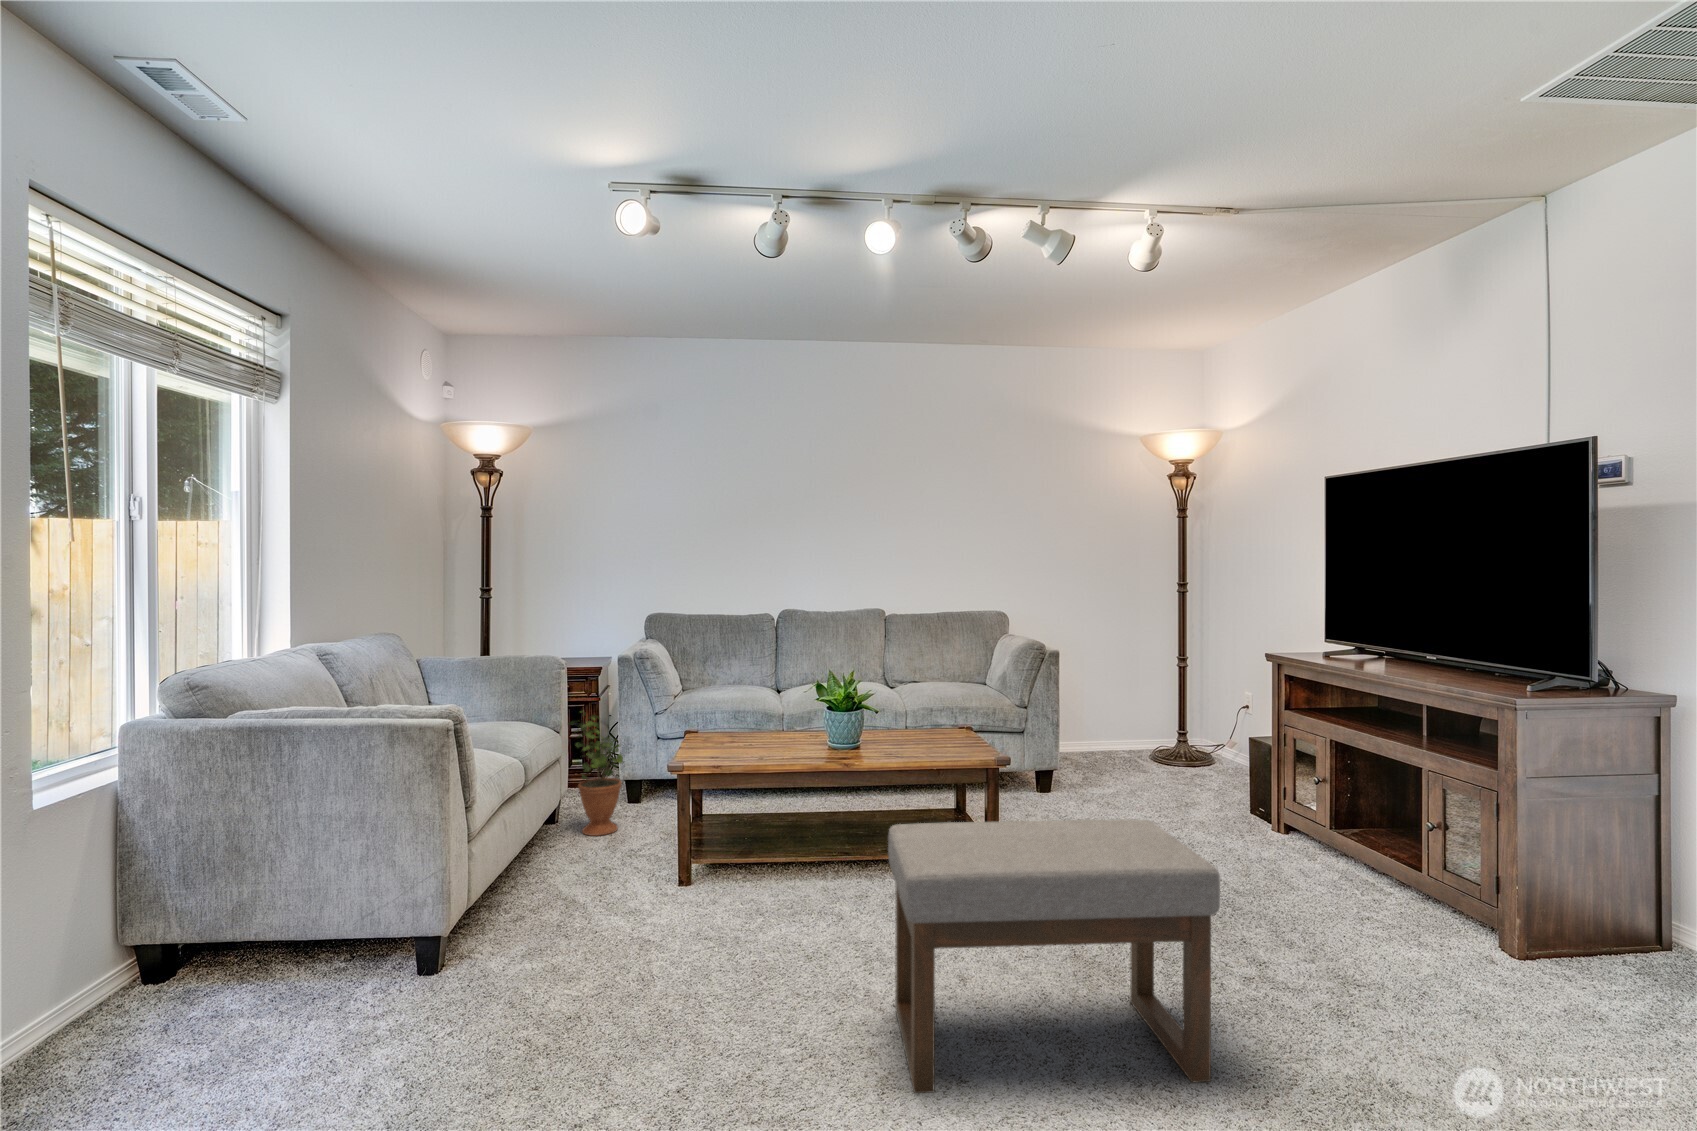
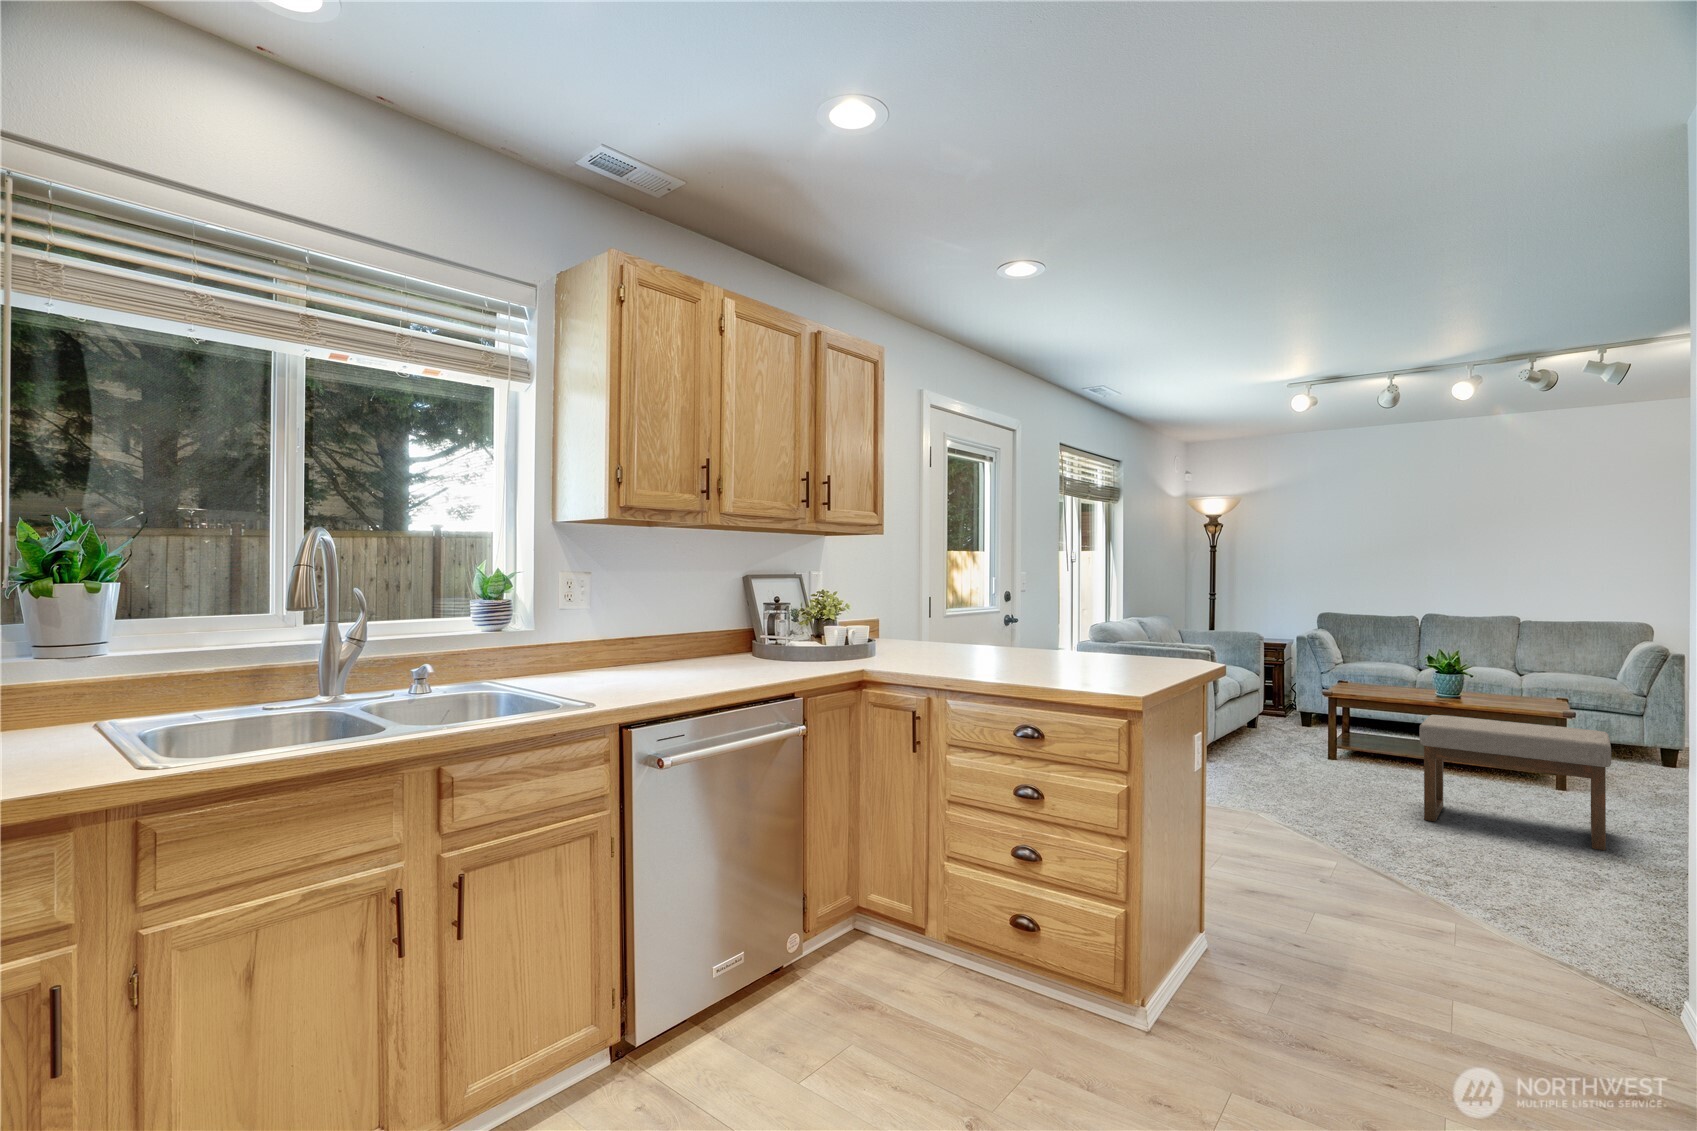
potted plant: present [569,713,623,836] -> none [1263,664,1297,735]

